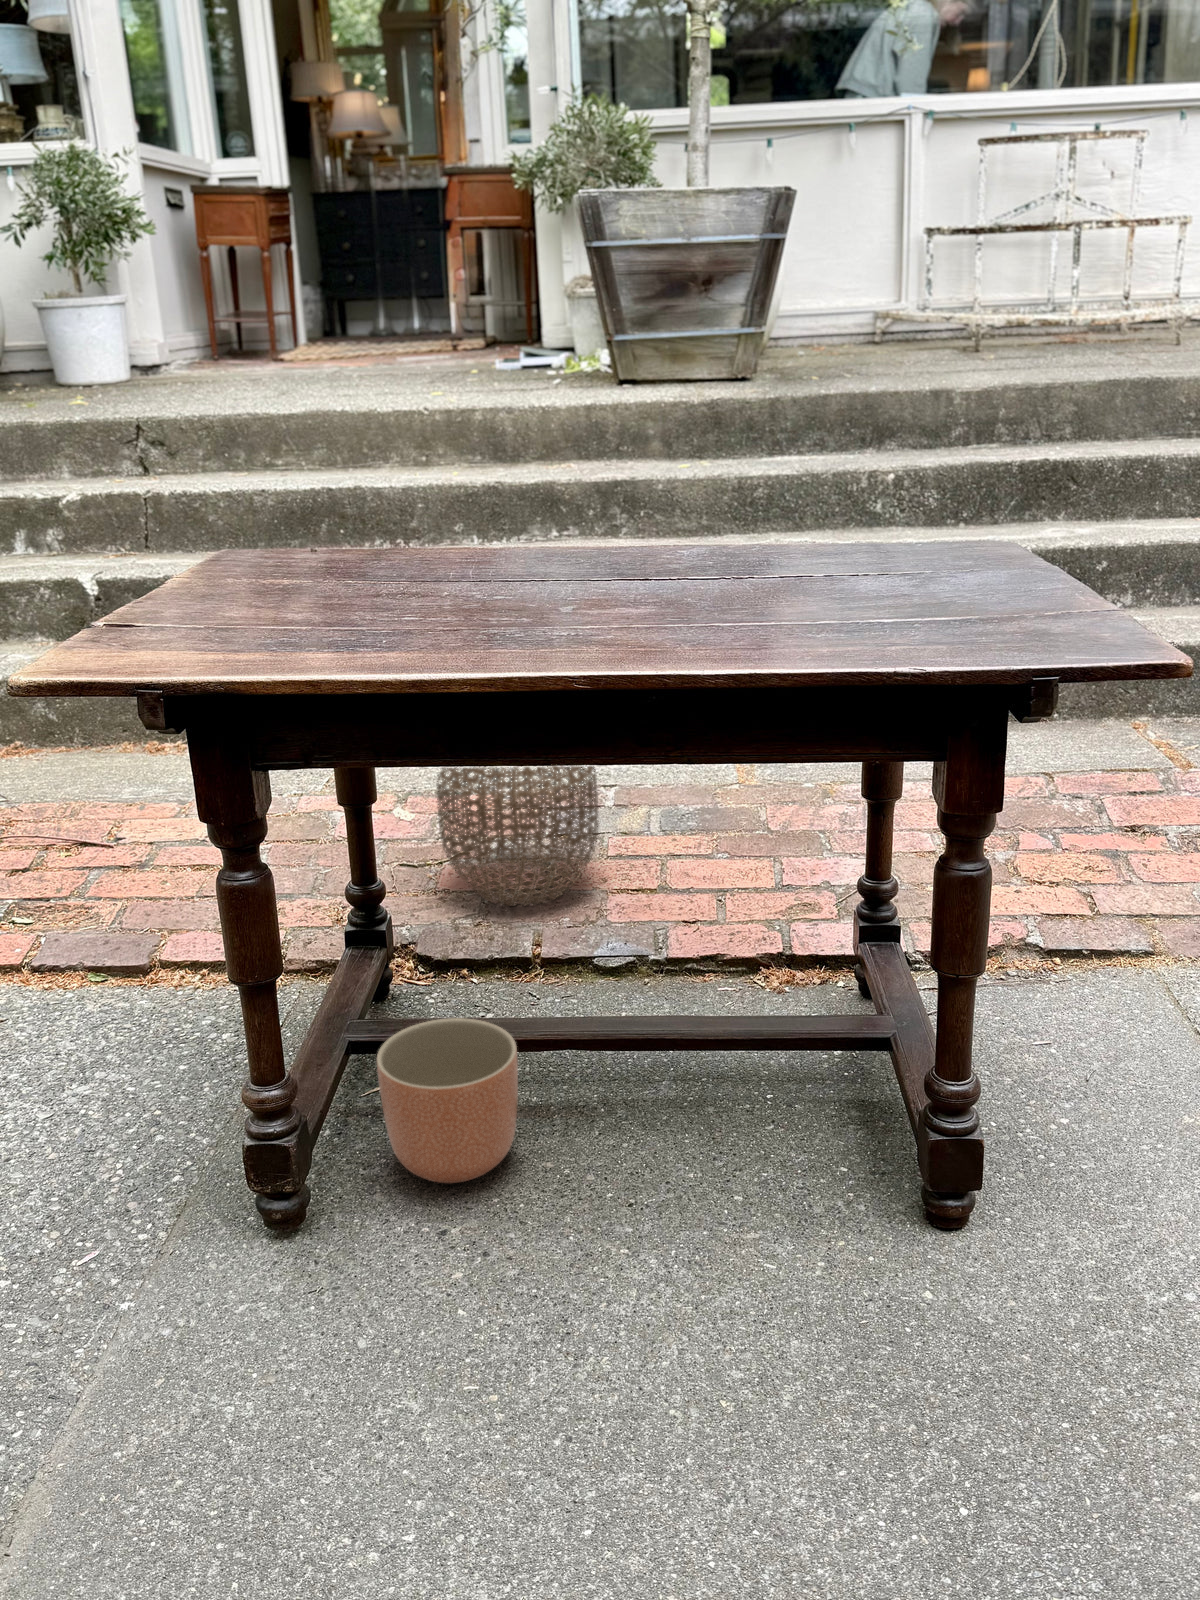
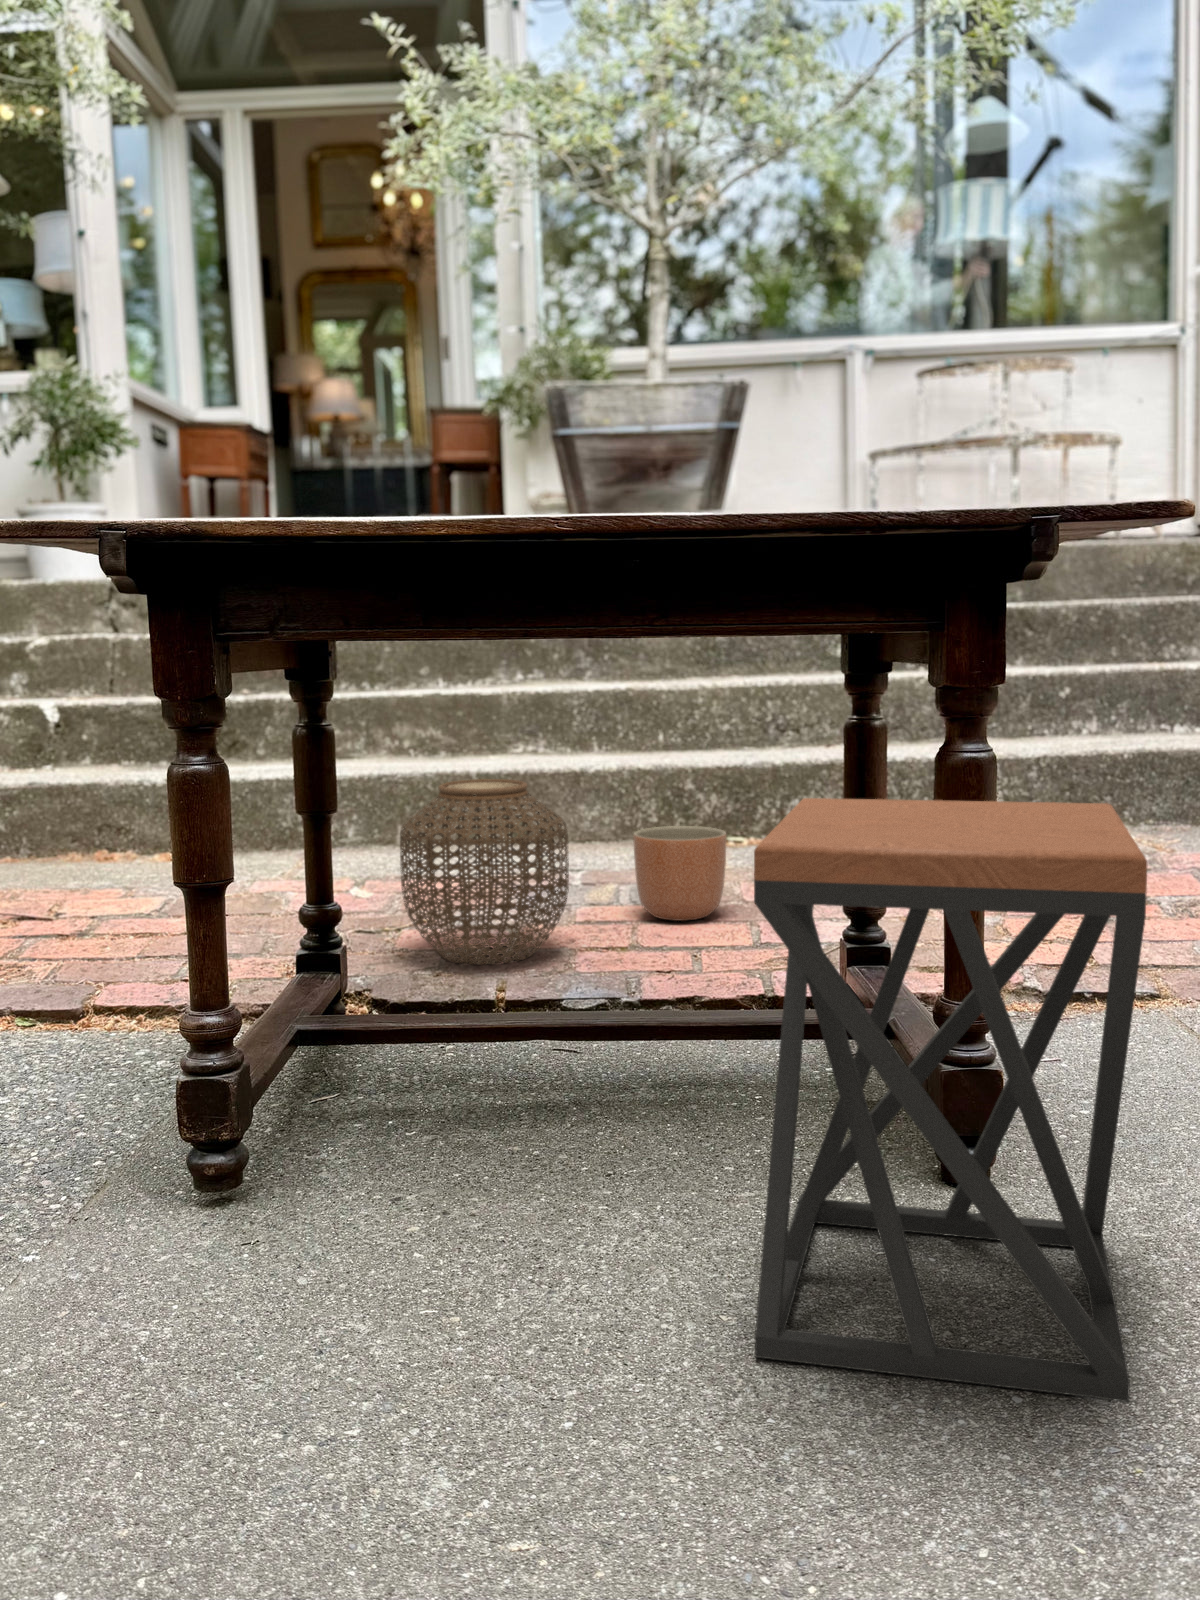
stool: none [746,931,1101,1516] -> present [754,798,1147,1402]
planter: present [377,1018,518,1183] -> present [634,826,726,921]

